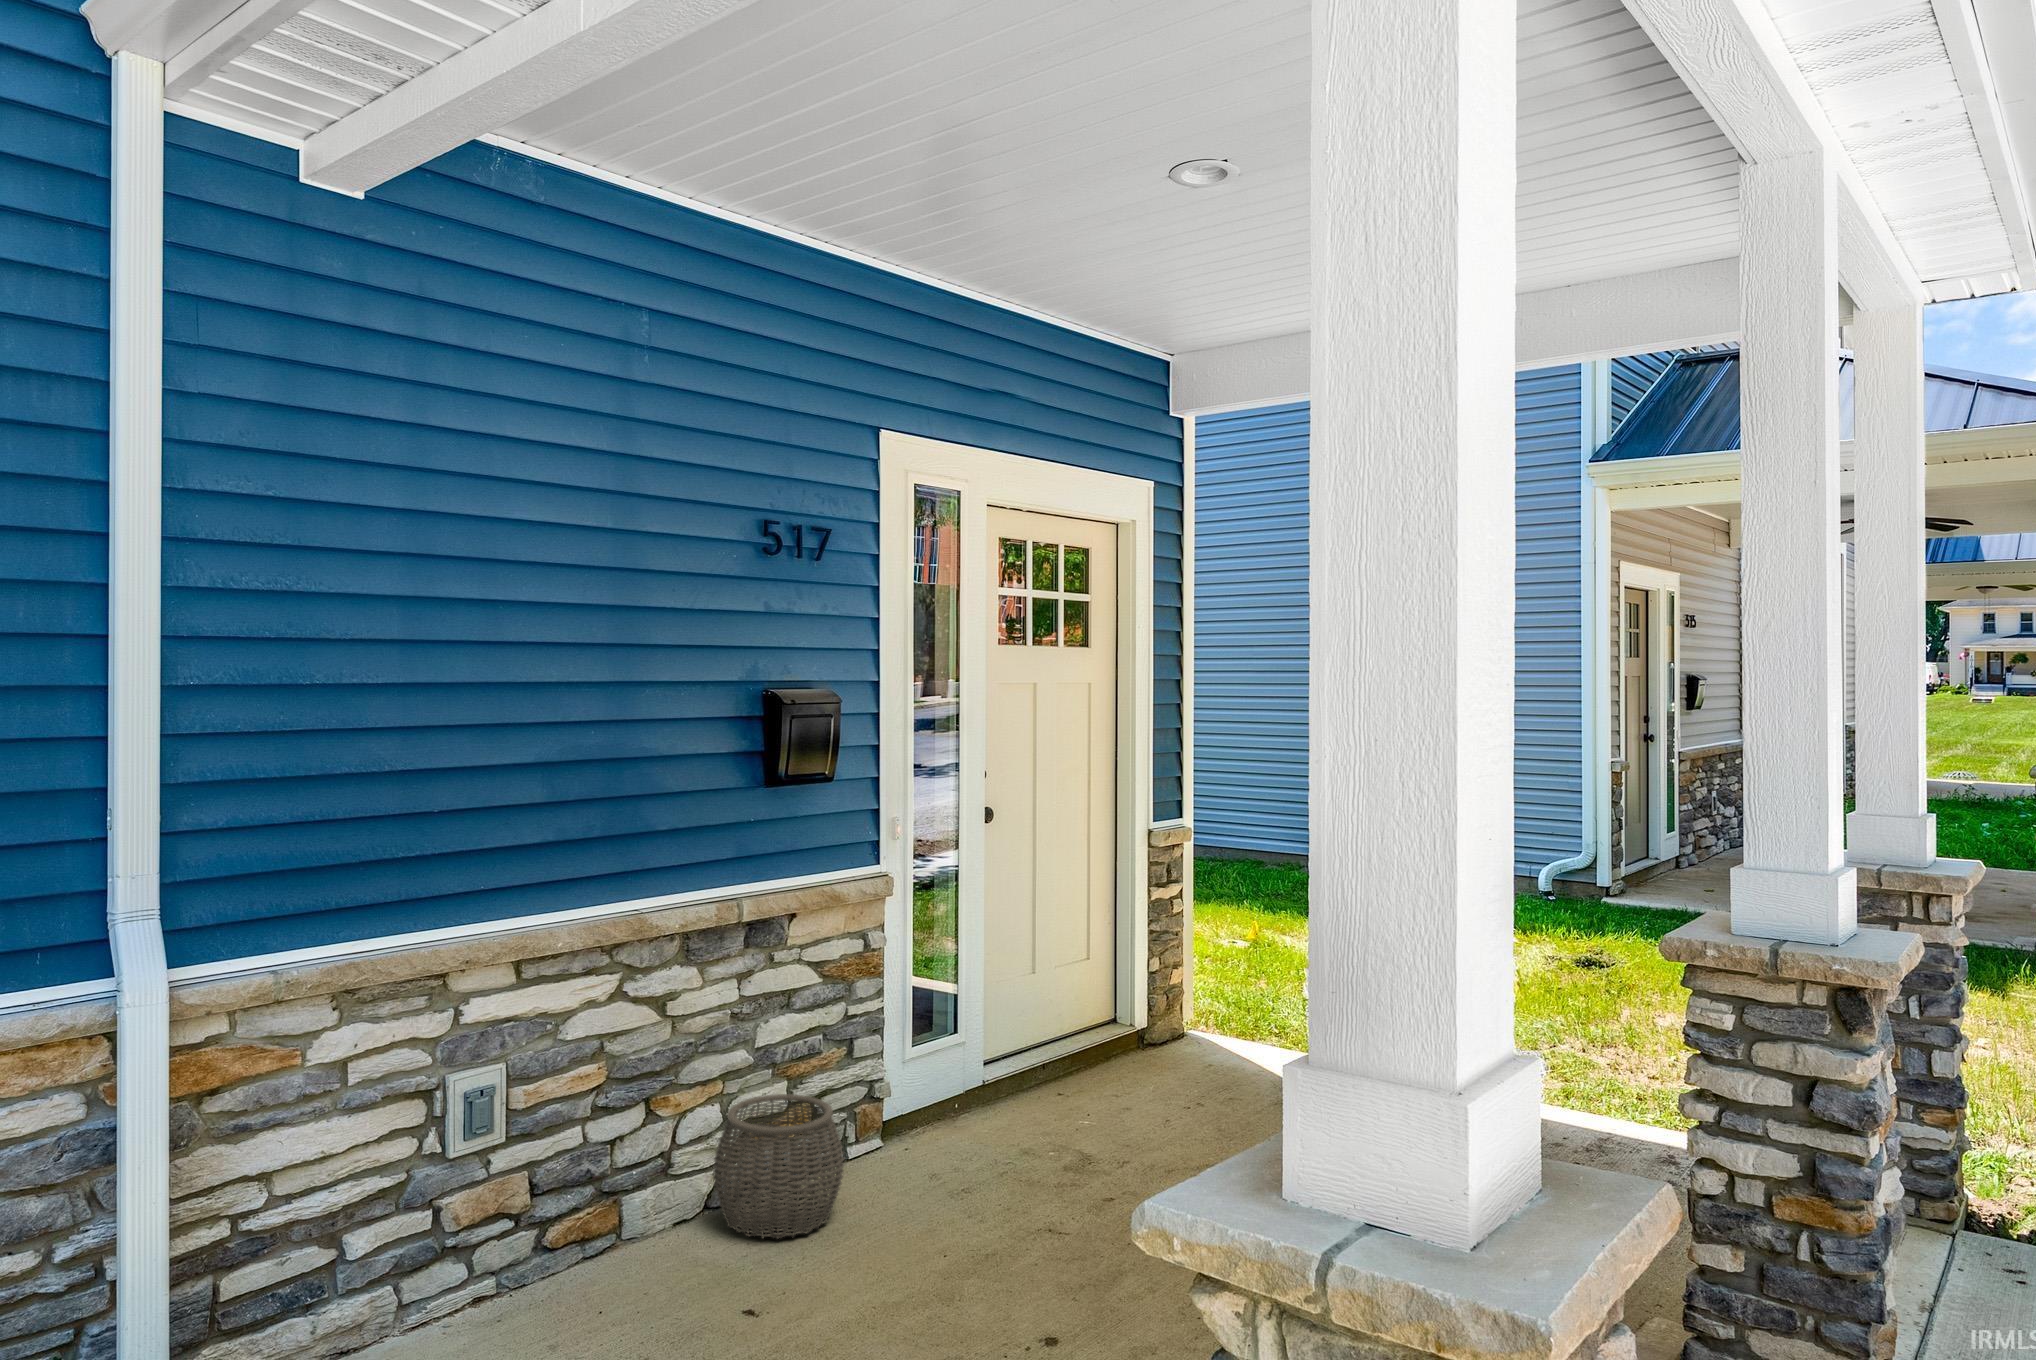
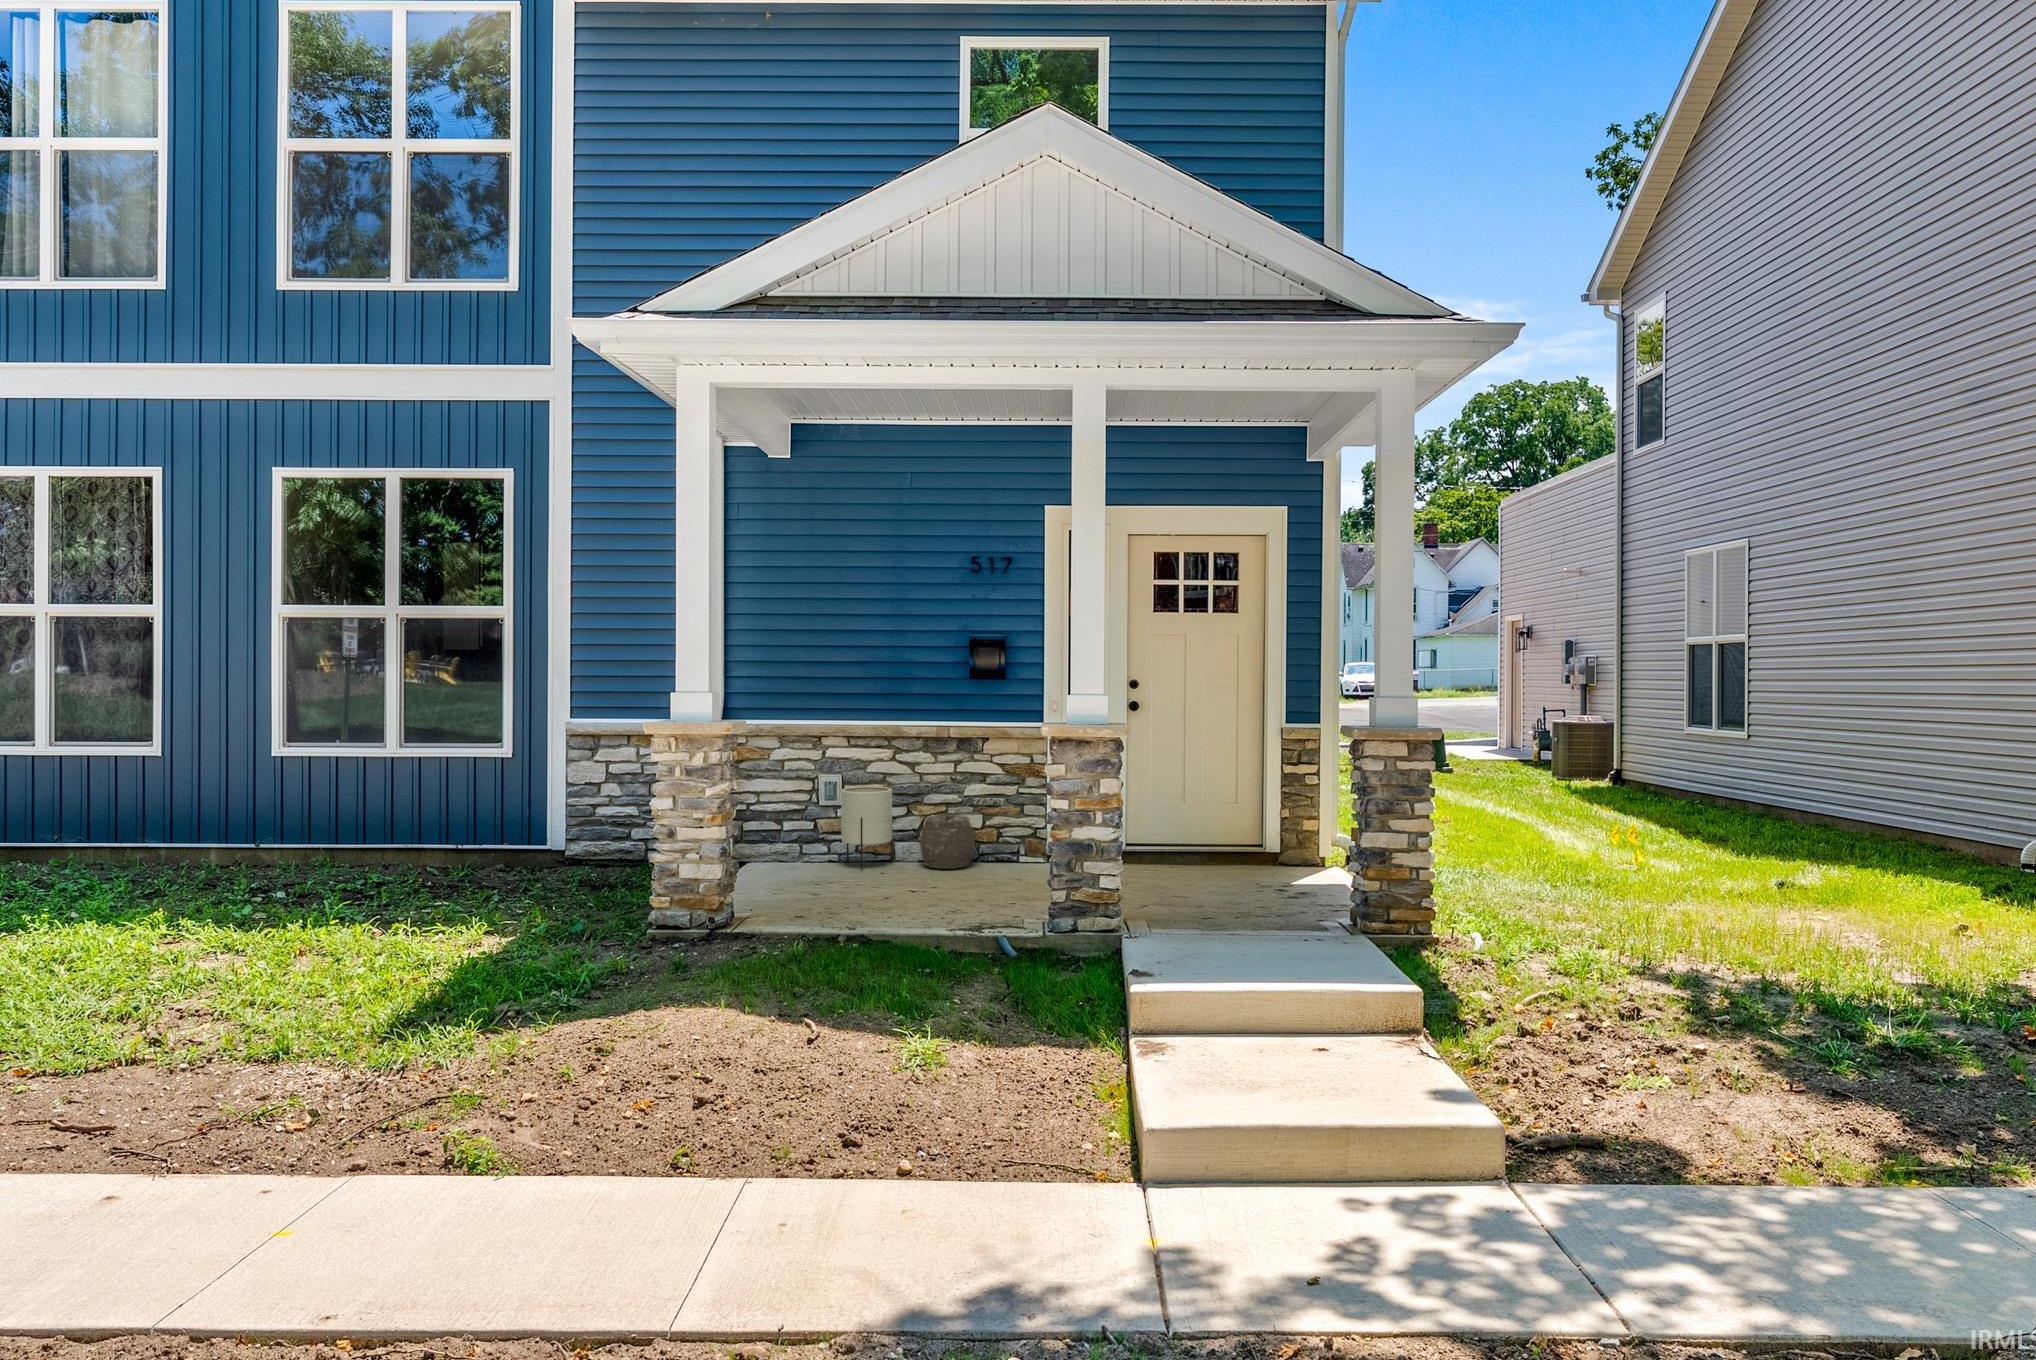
planter: none [546,1071,688,1305] -> present [841,786,892,870]

